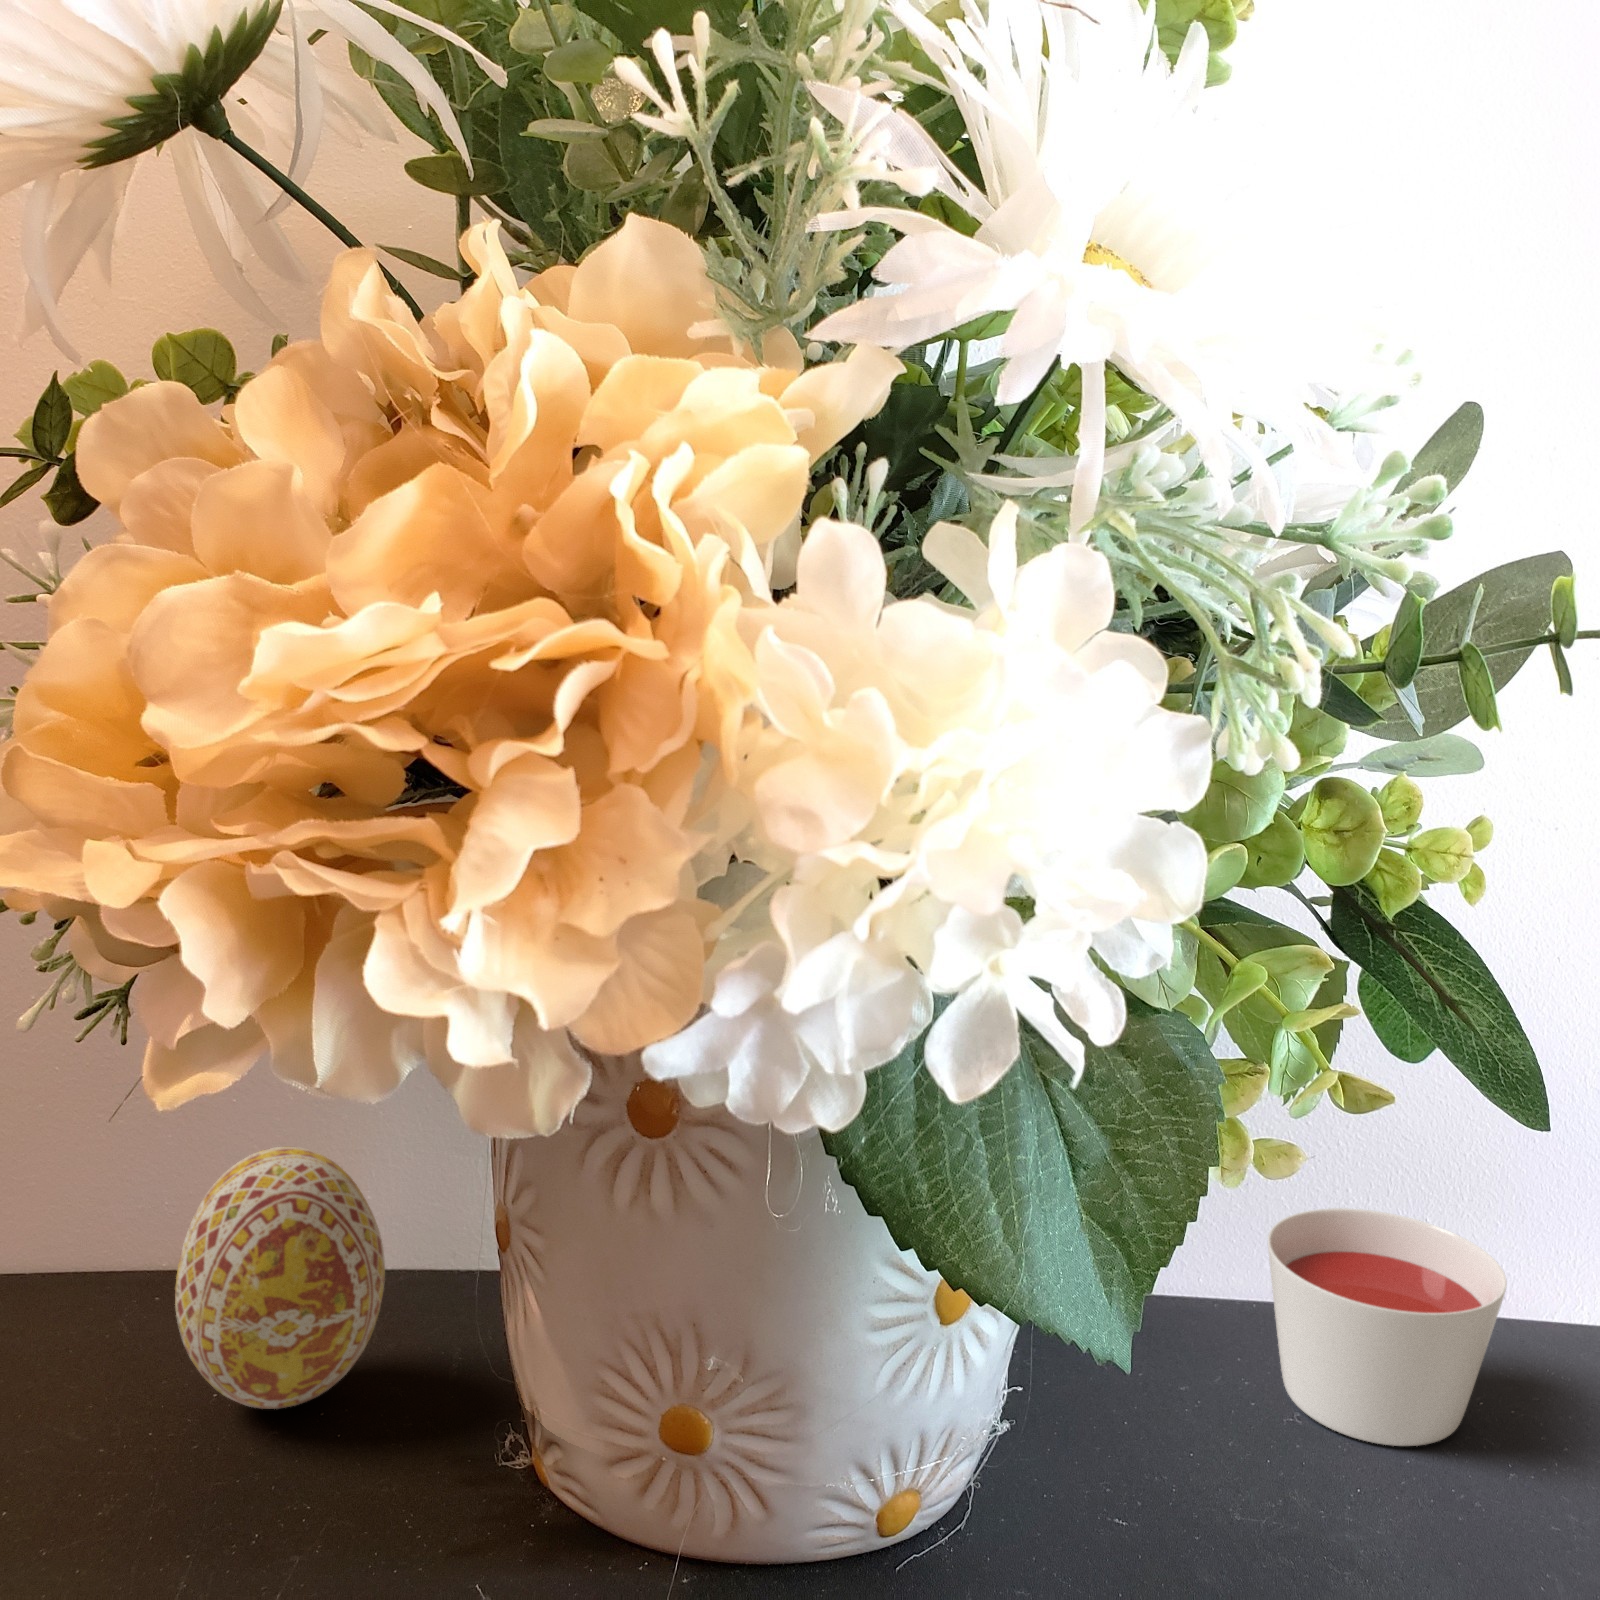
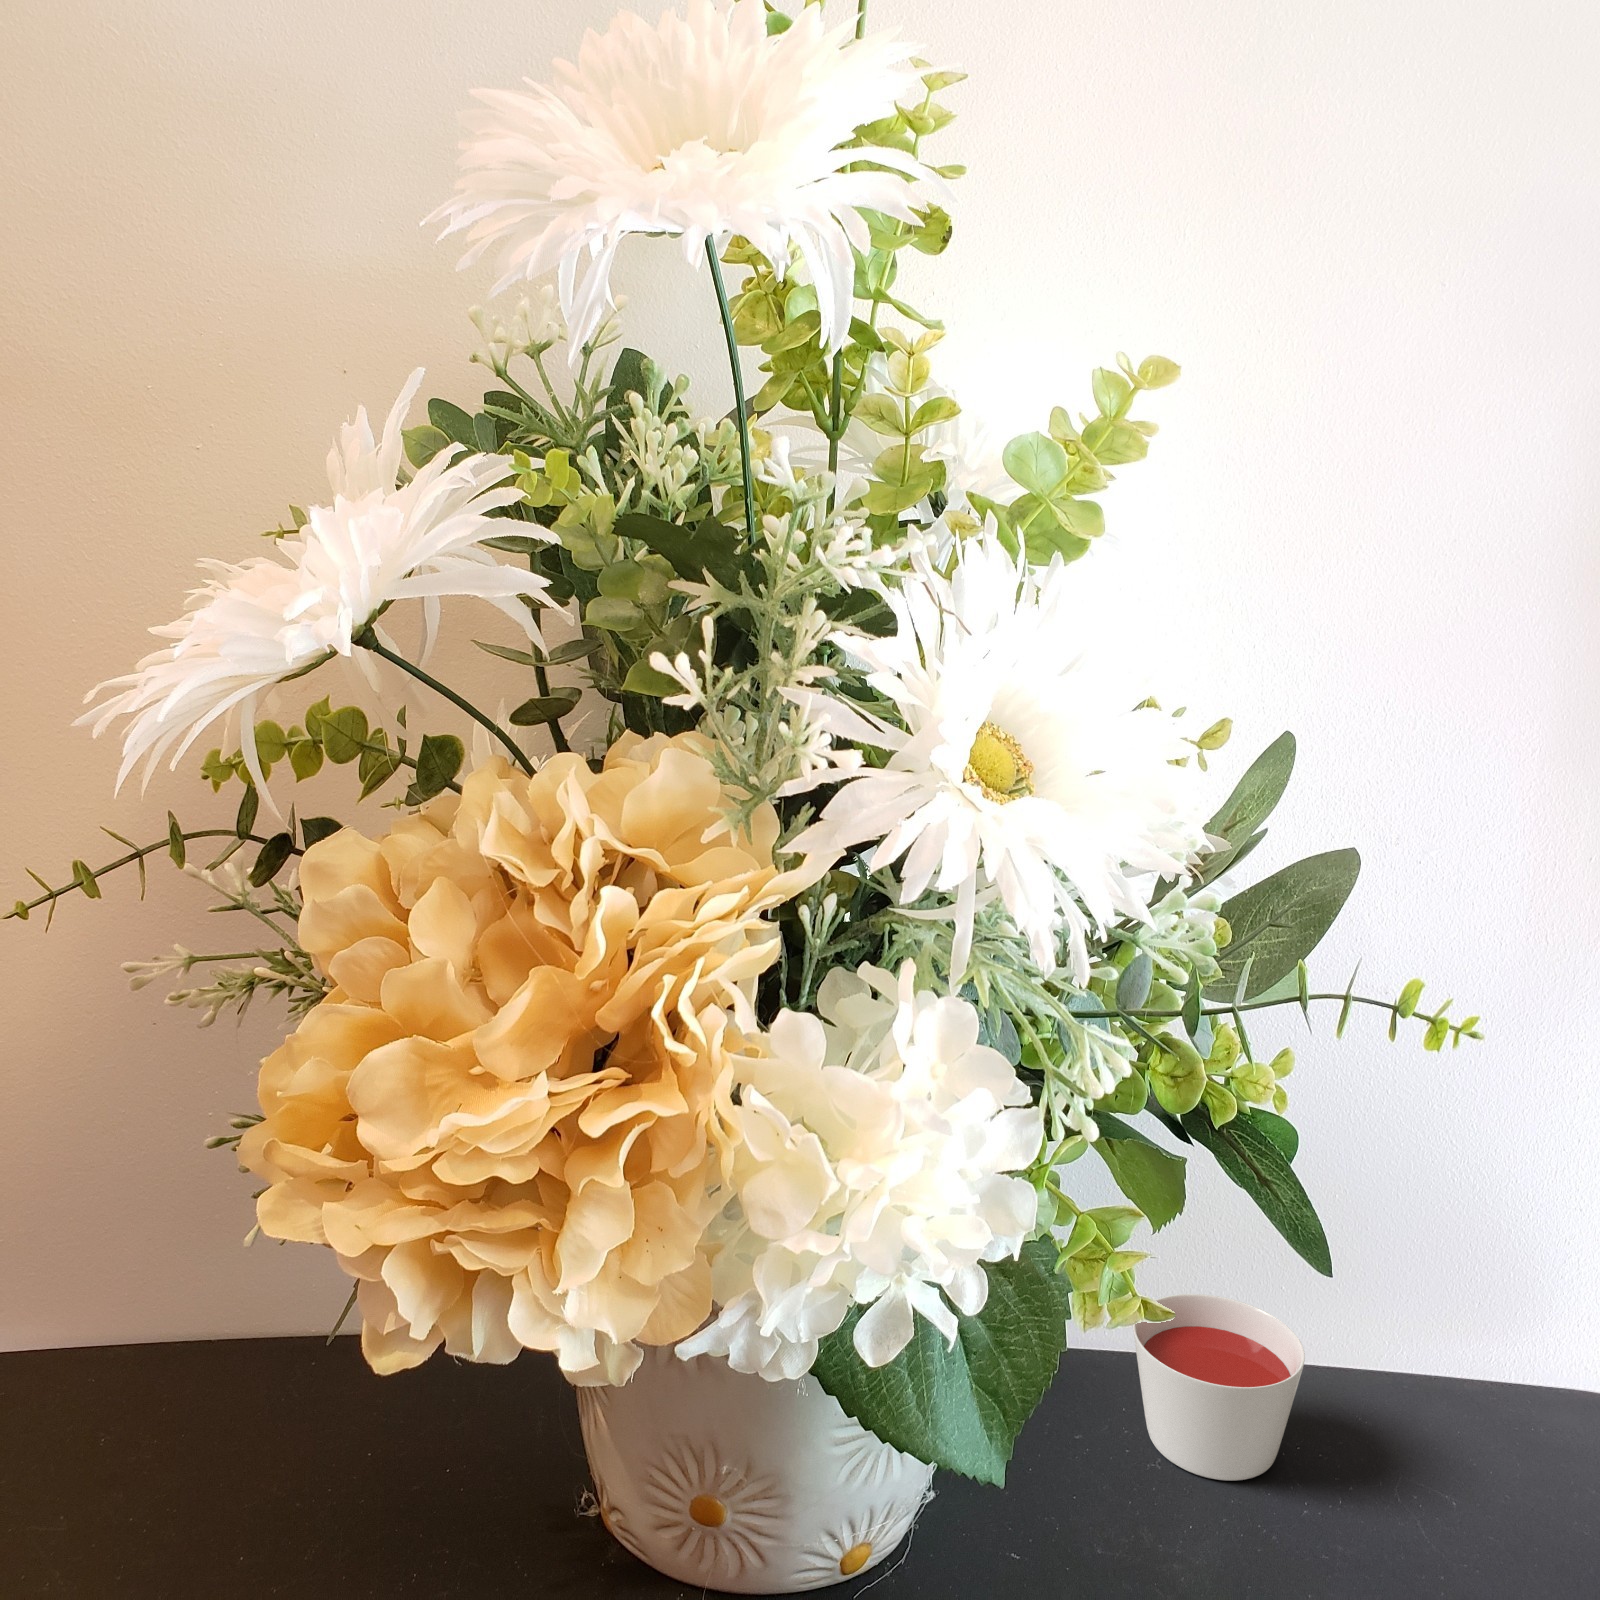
decorative egg: present [175,1147,385,1409] -> none [337,1276,487,1472]

